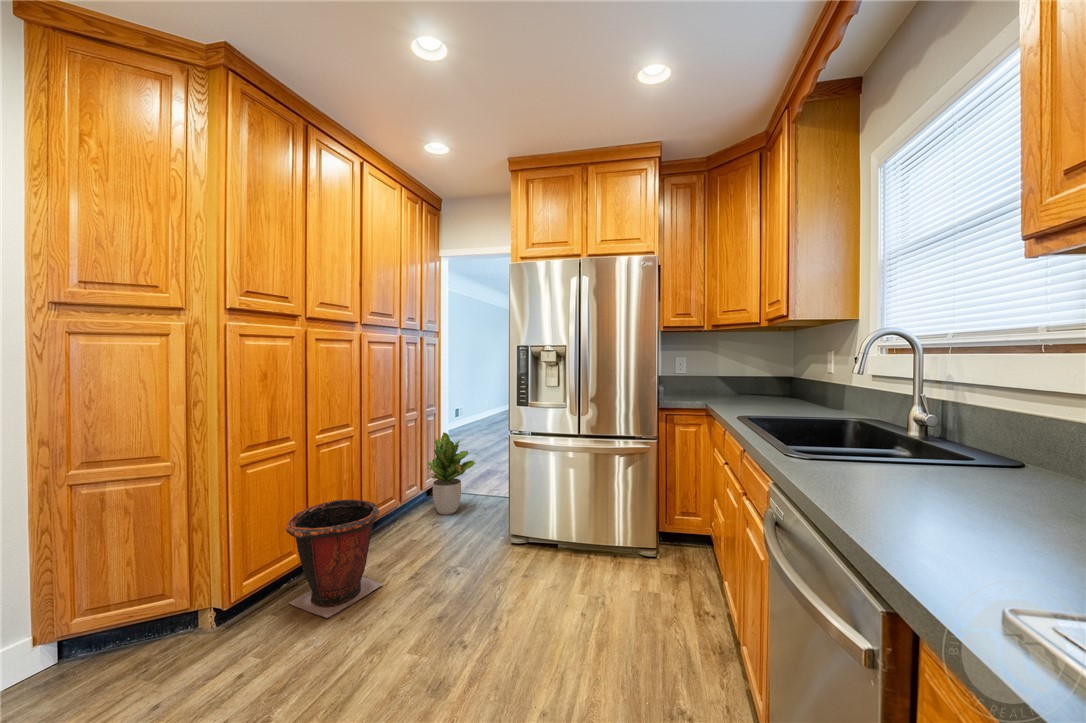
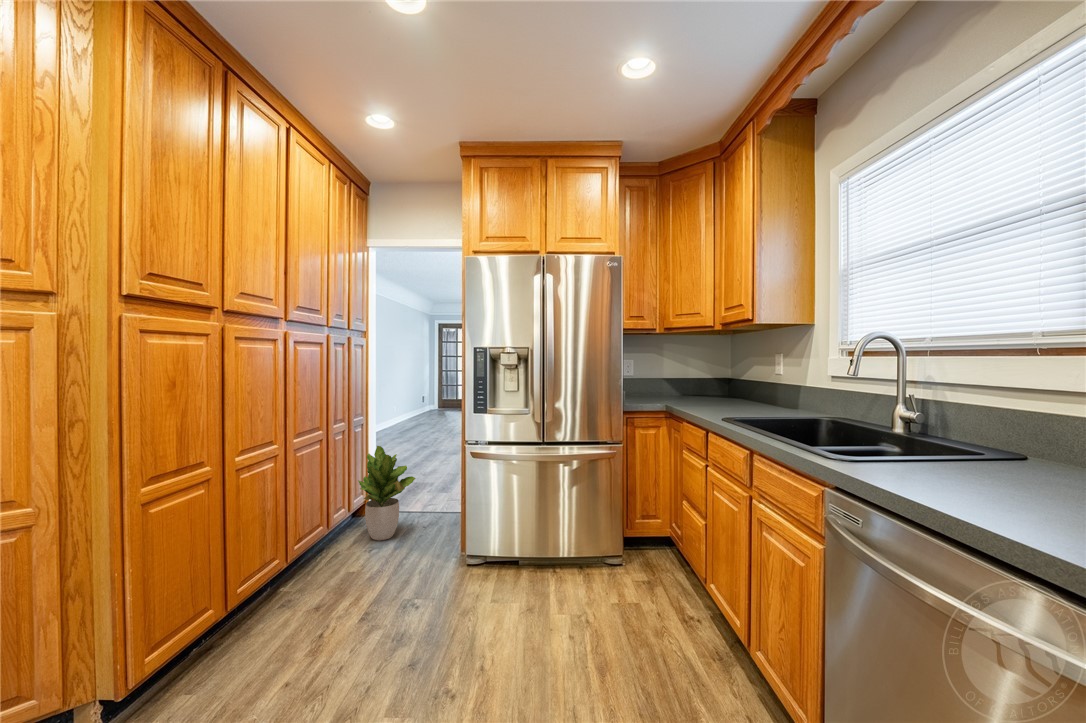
waste bin: present [286,500,383,618] -> none [204,527,330,687]

